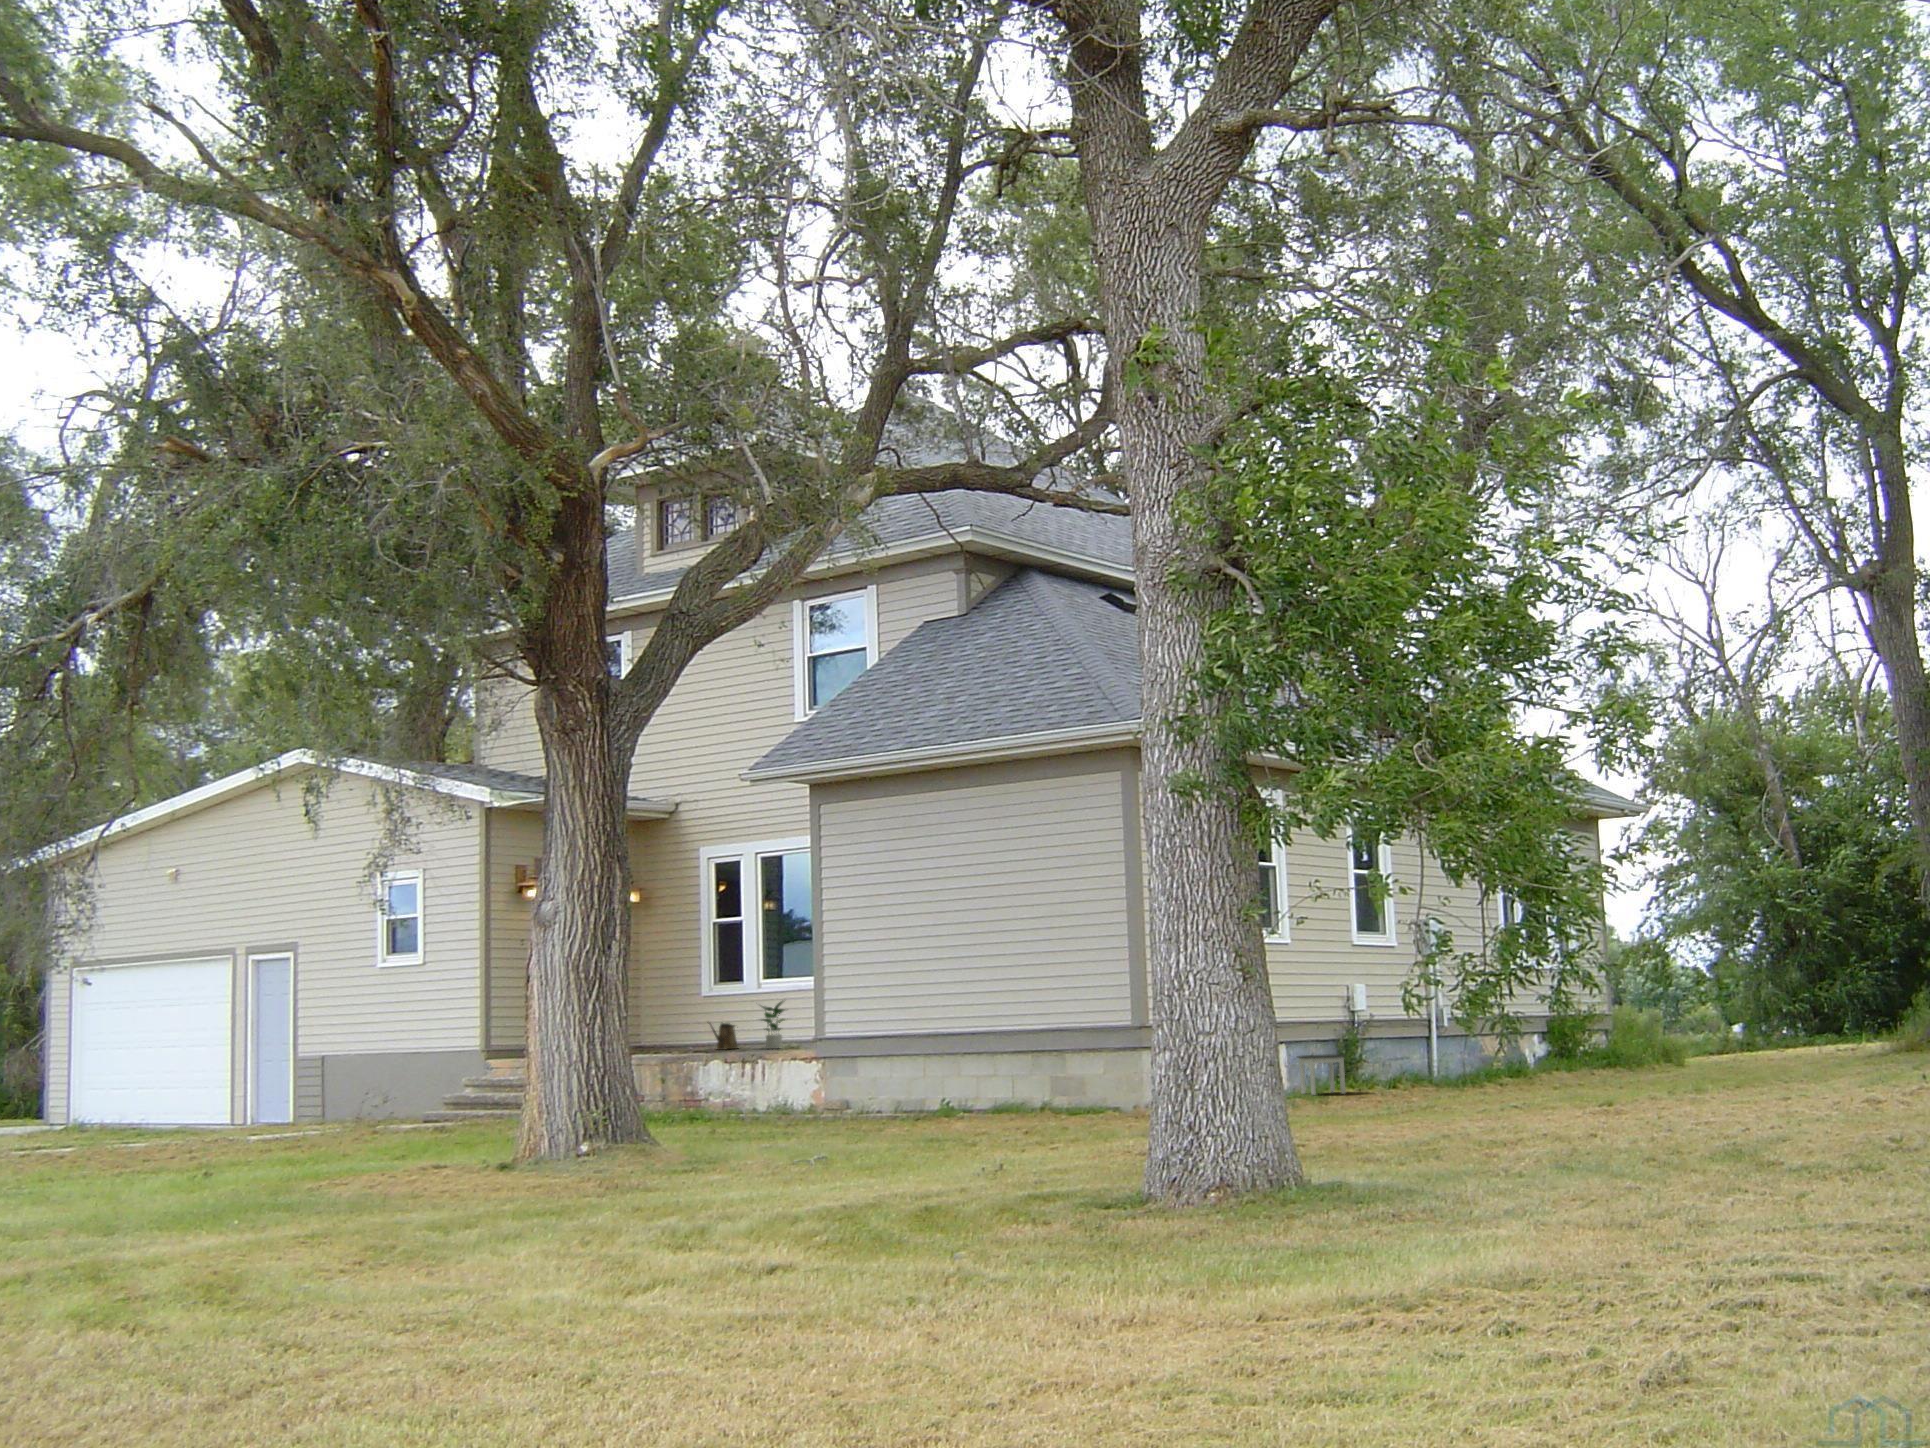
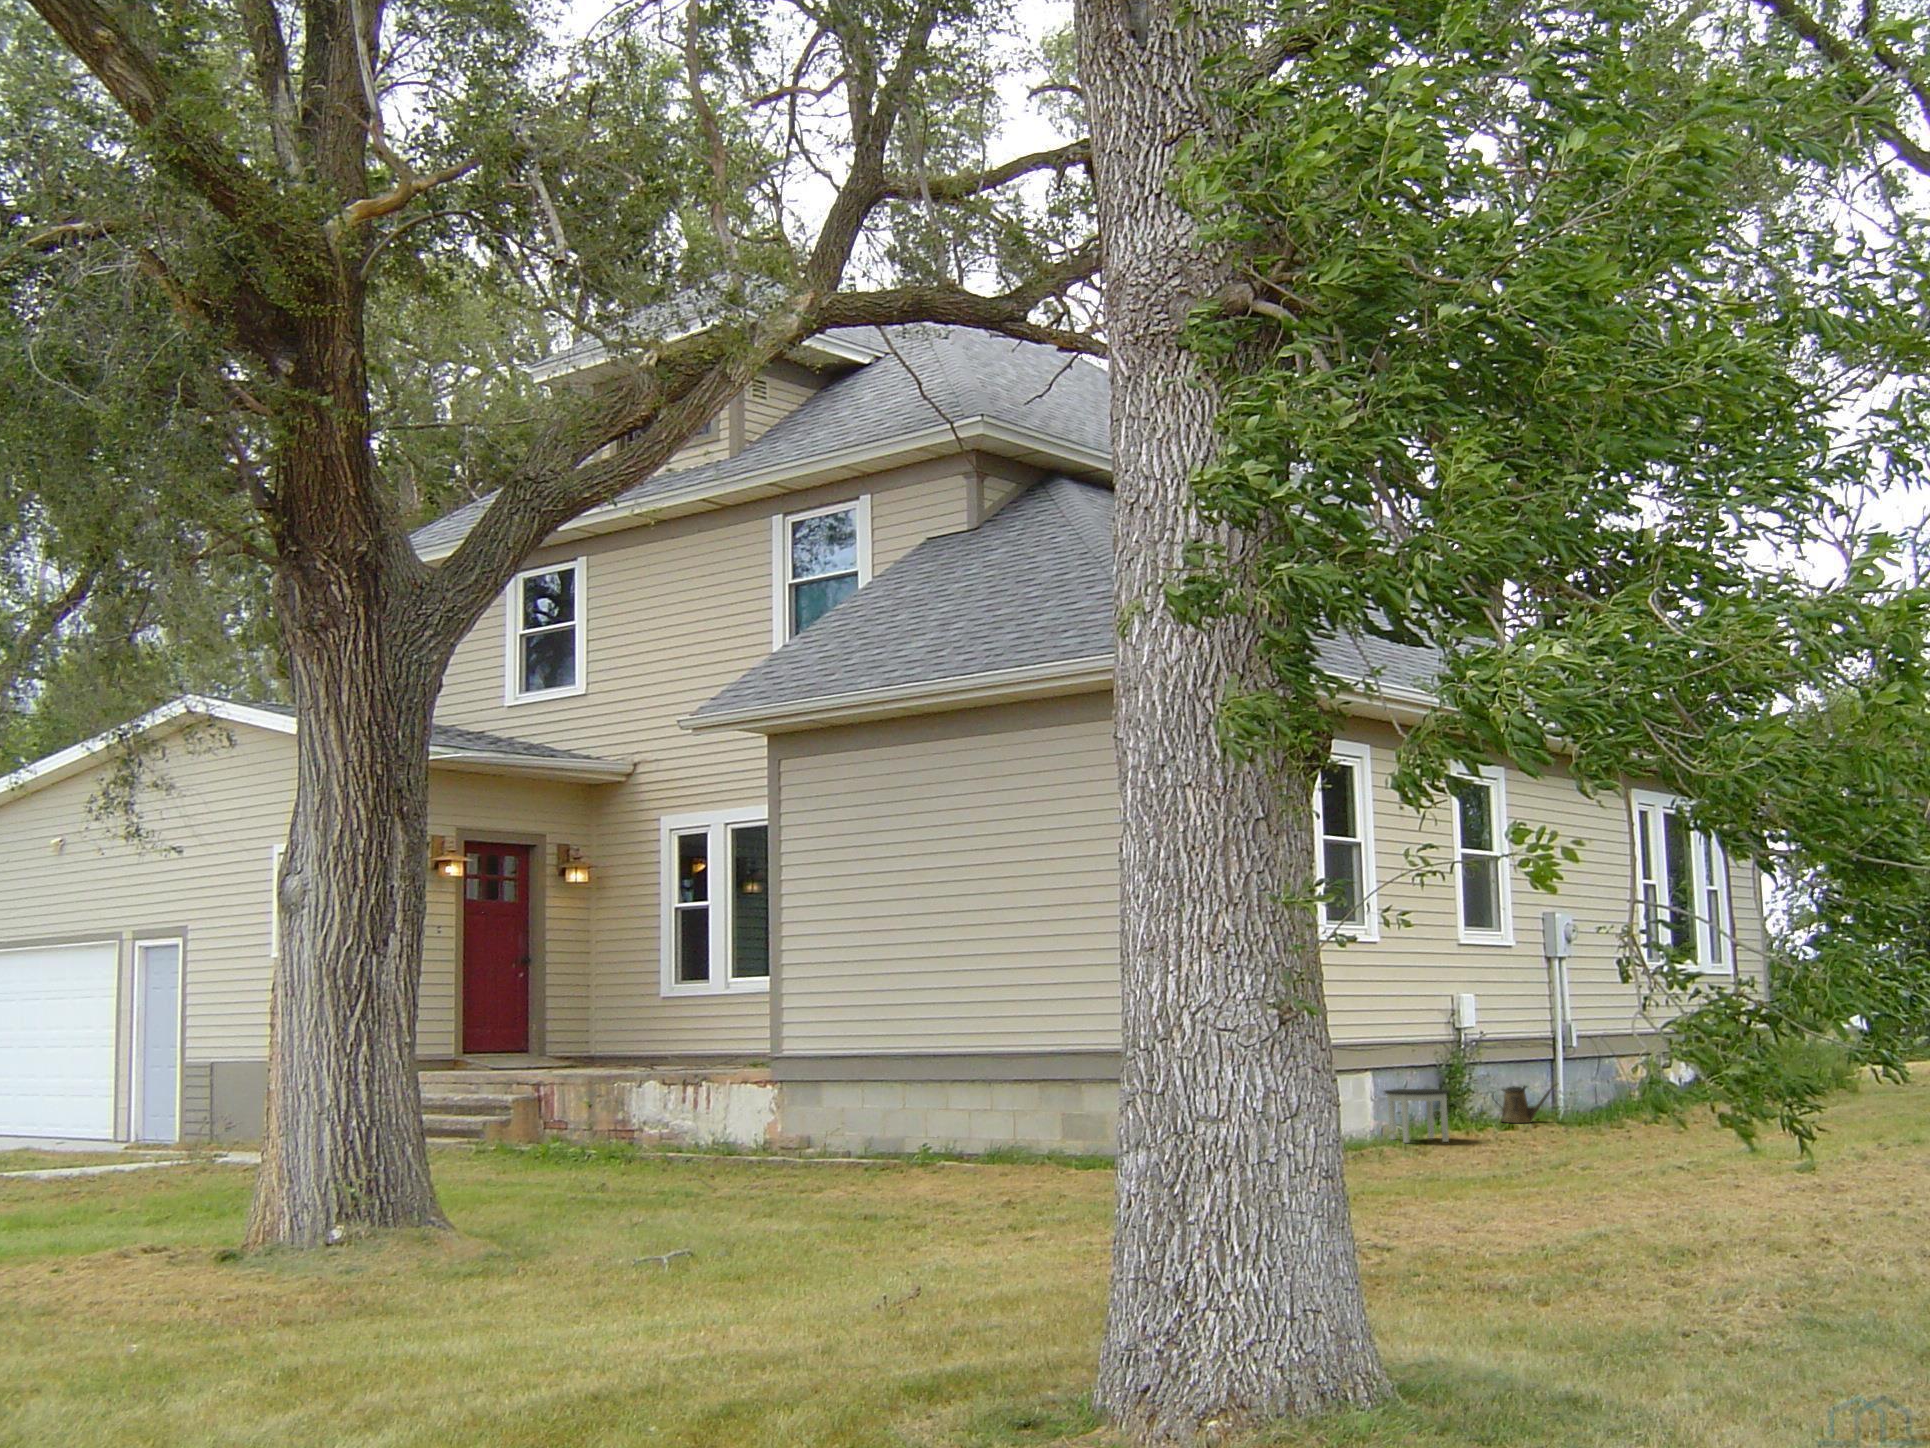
potted plant: present [762,1001,784,1049] -> none [716,1001,756,1062]
watering can: present [709,1023,738,1050] -> present [1492,1084,1557,1123]

